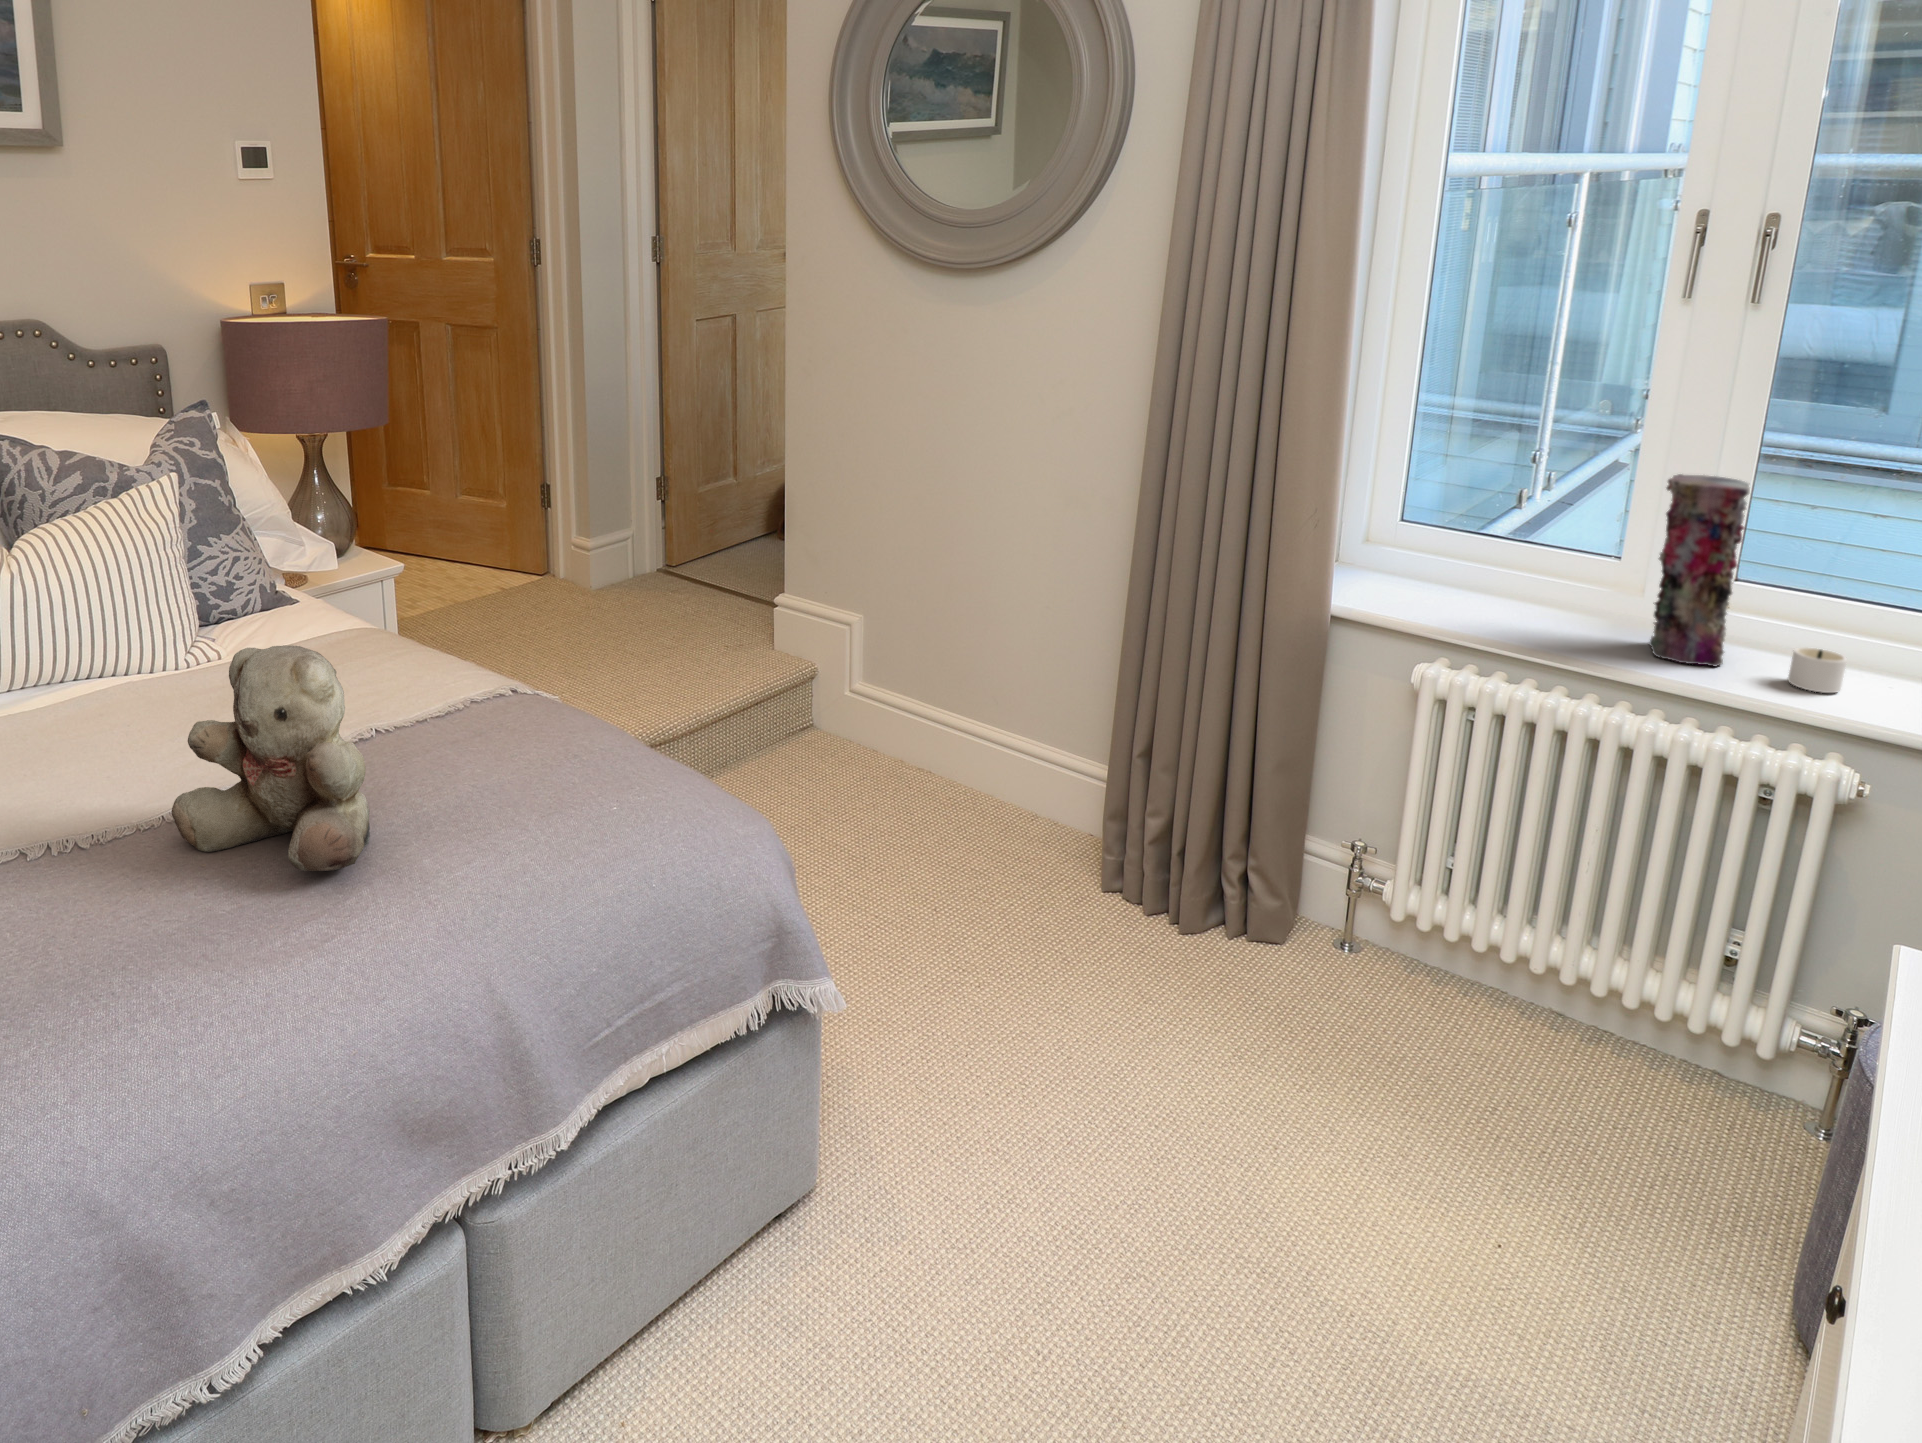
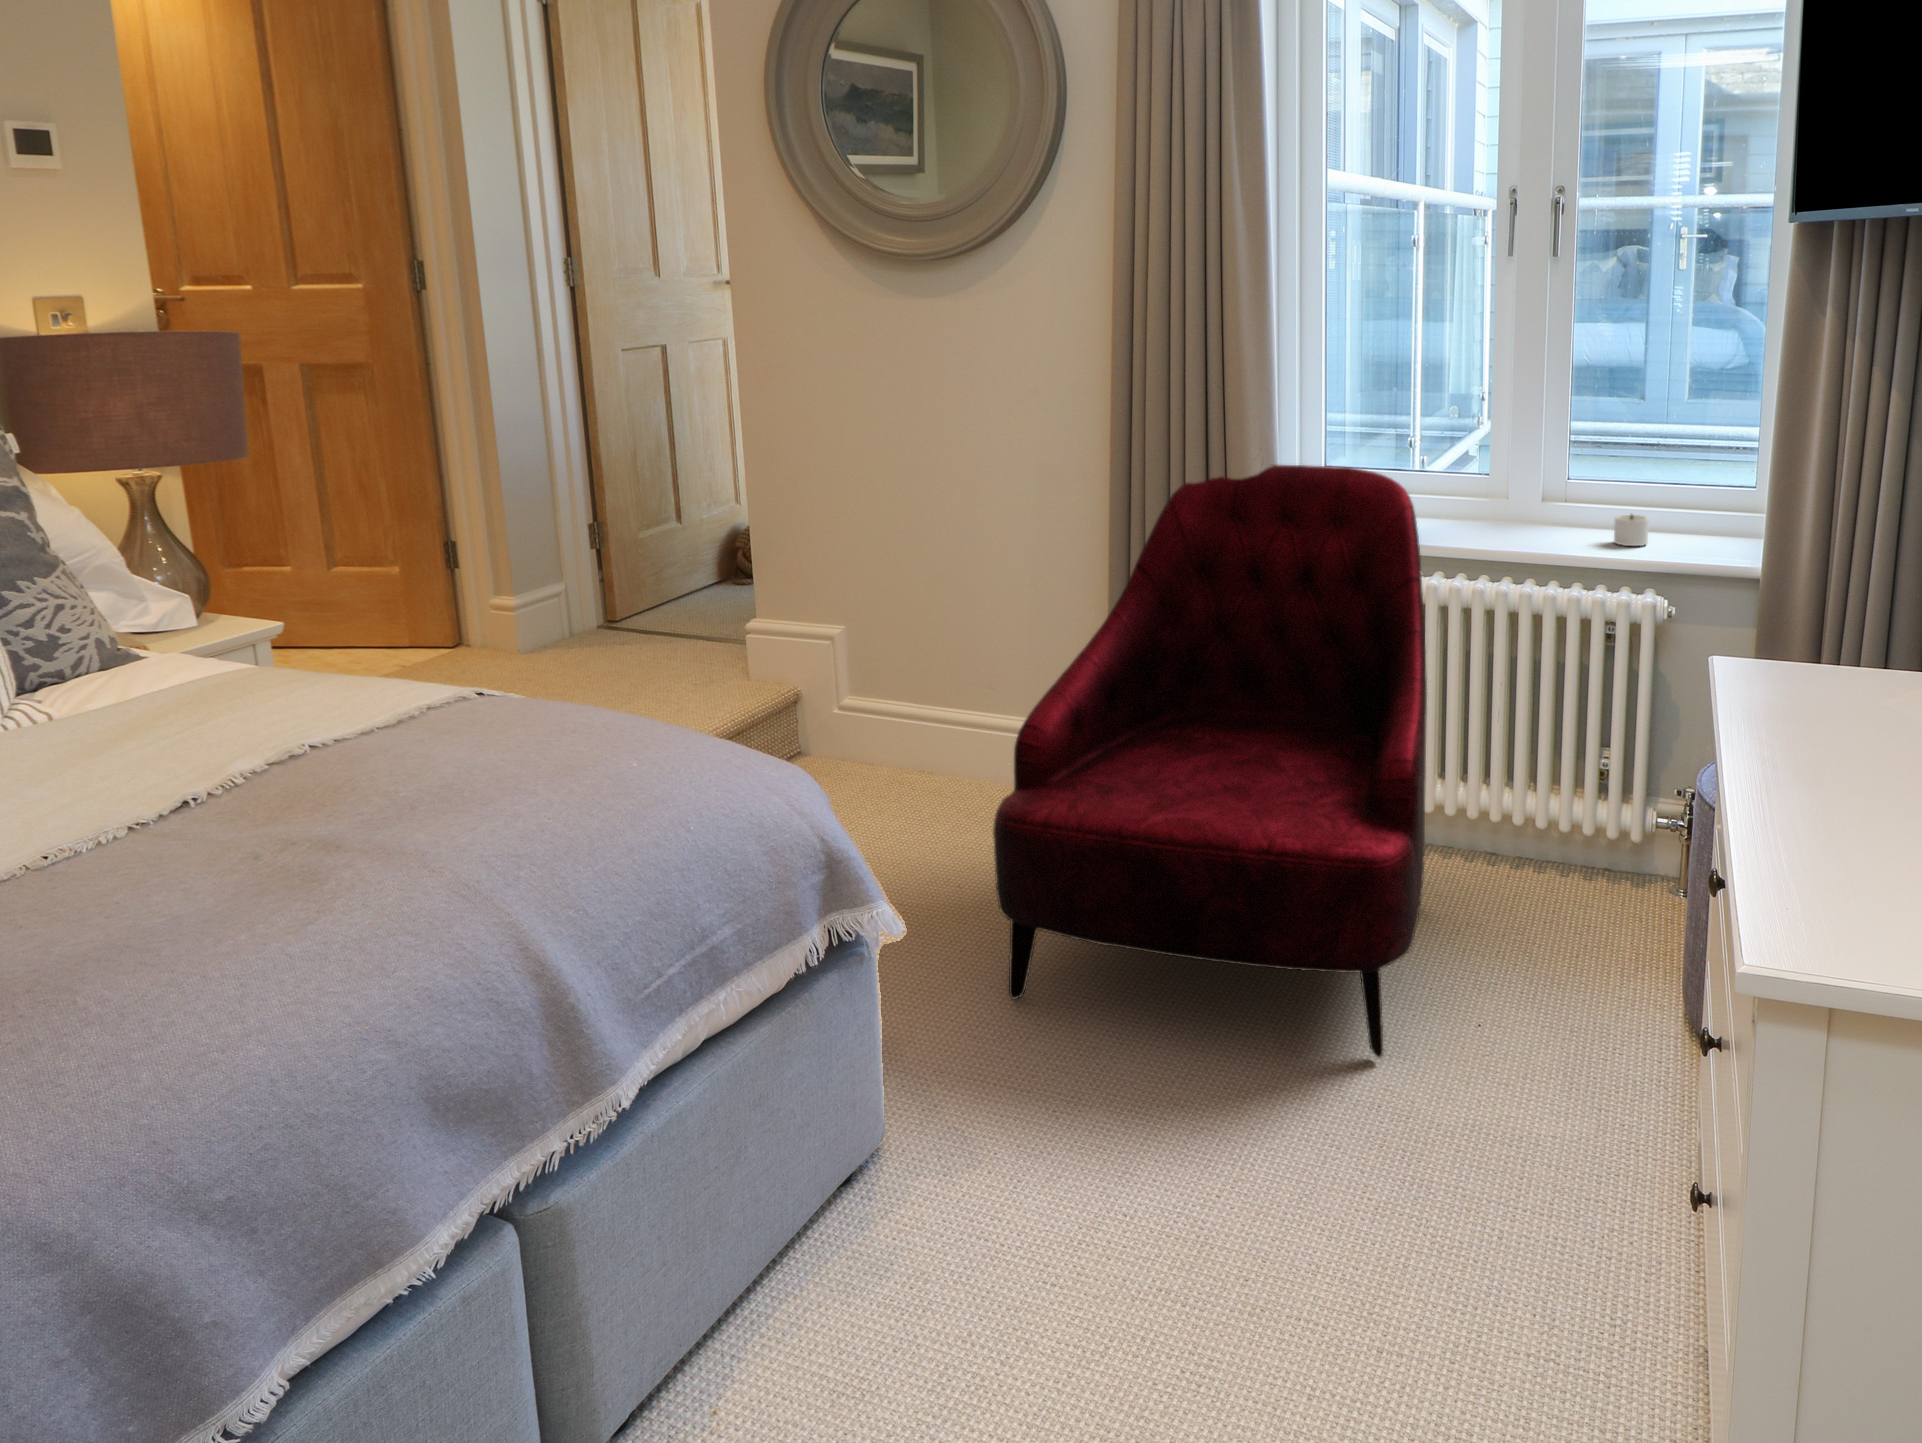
vase: present [1649,474,1750,666] -> none [1516,391,1571,540]
armchair: none [960,522,1503,1251] -> present [993,465,1427,1058]
teddy bear: present [172,645,370,871] -> none [55,614,343,876]

